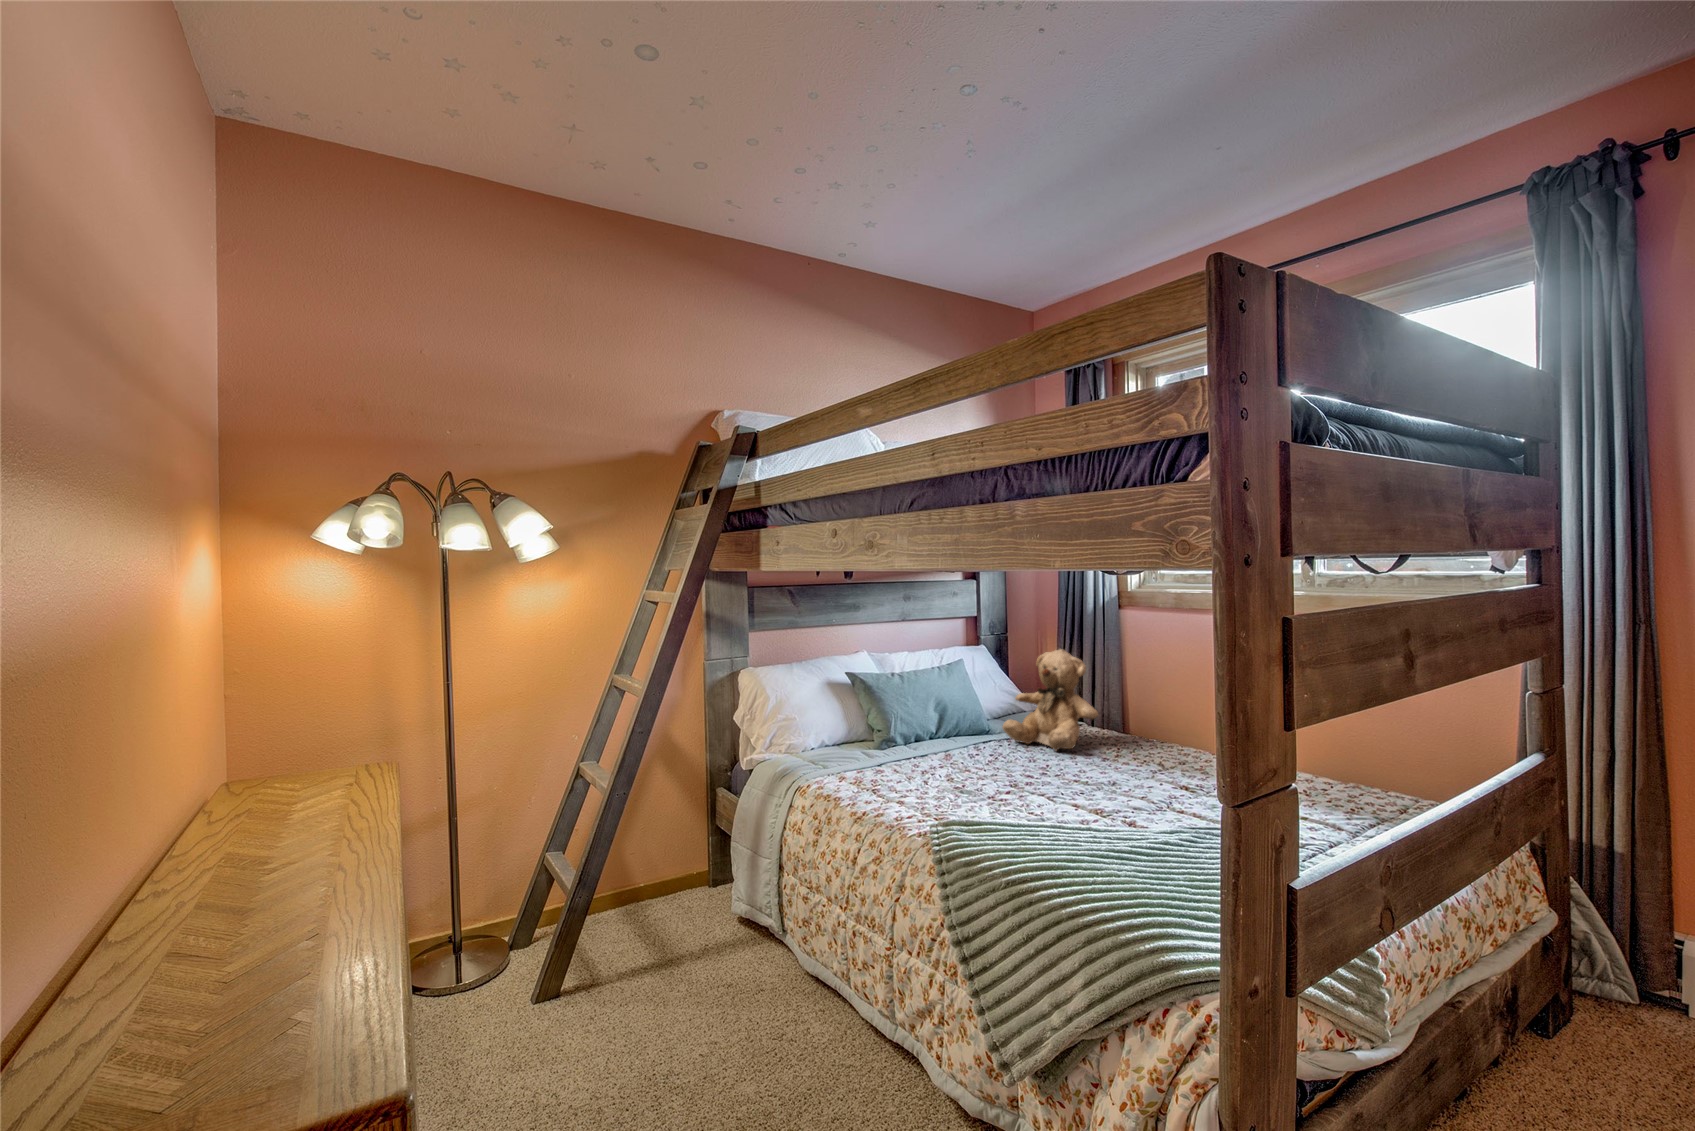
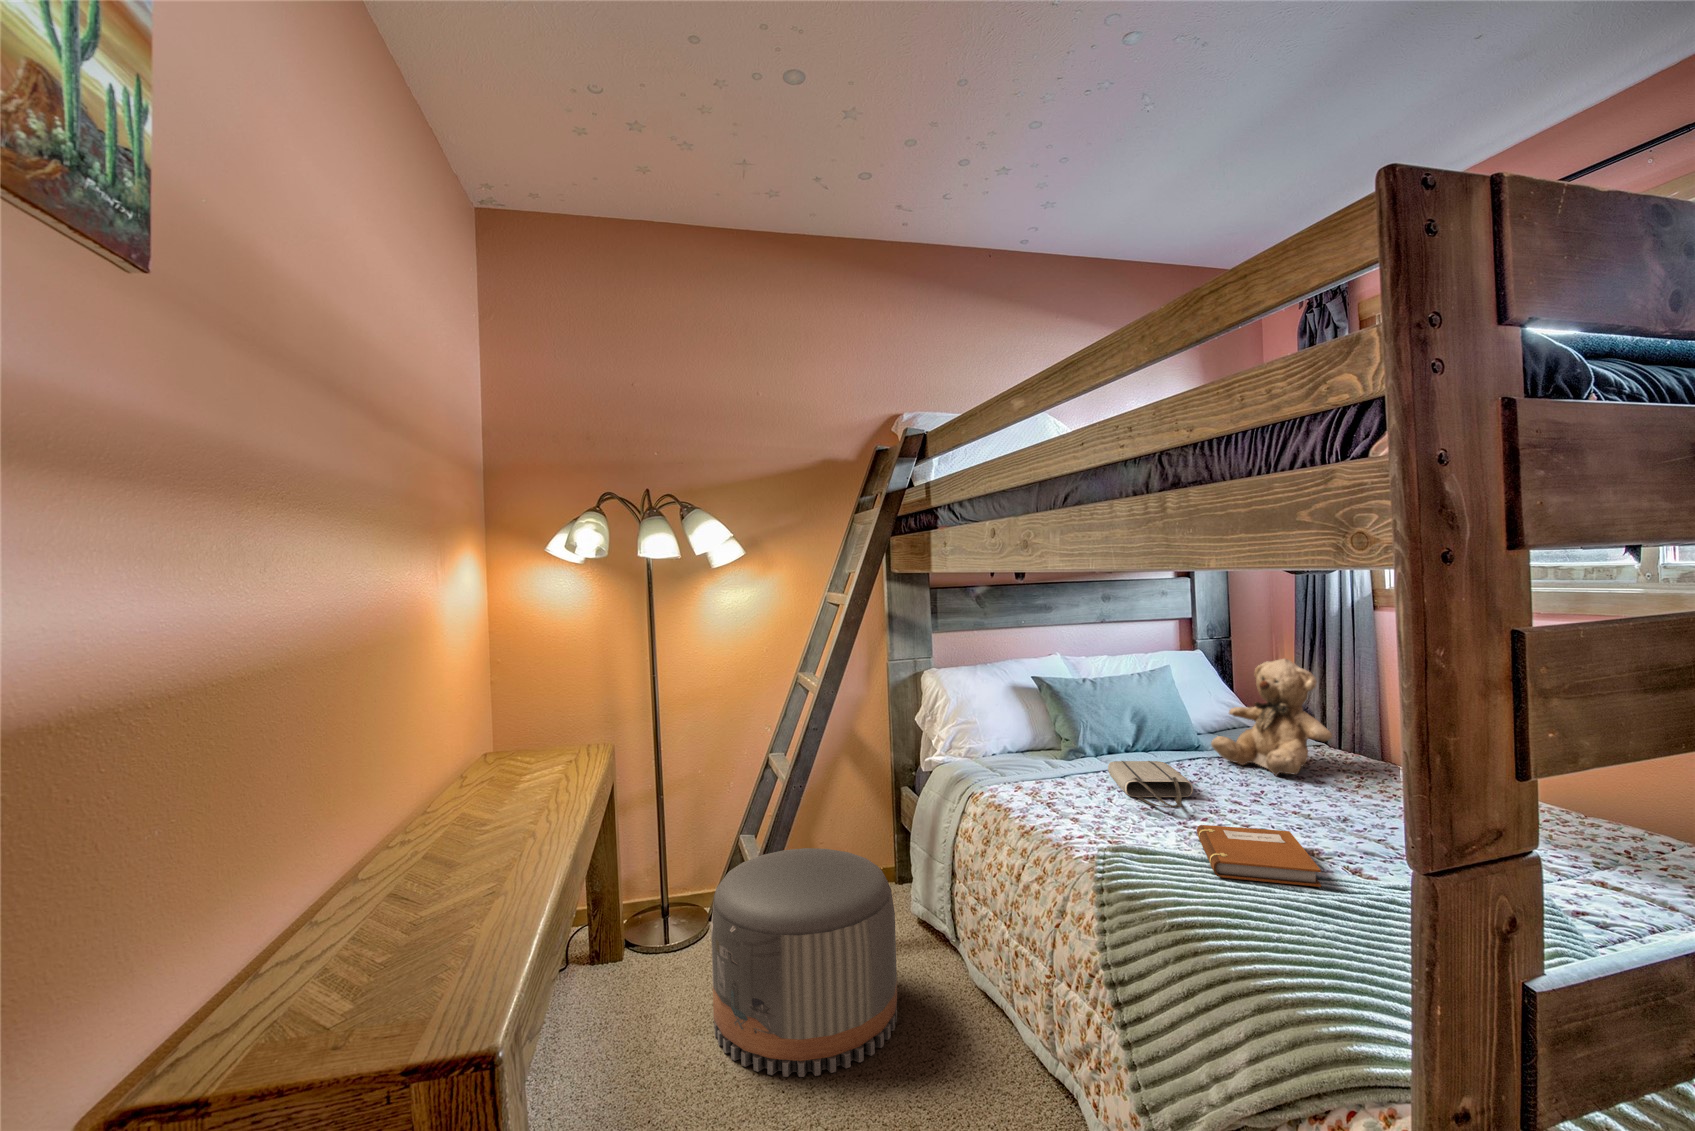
tote bag: none [920,745,996,784] -> present [1108,761,1193,808]
notebook: none [1009,795,1113,839] -> present [1197,825,1321,887]
pouf: none [533,857,734,1096] -> present [711,848,897,1077]

